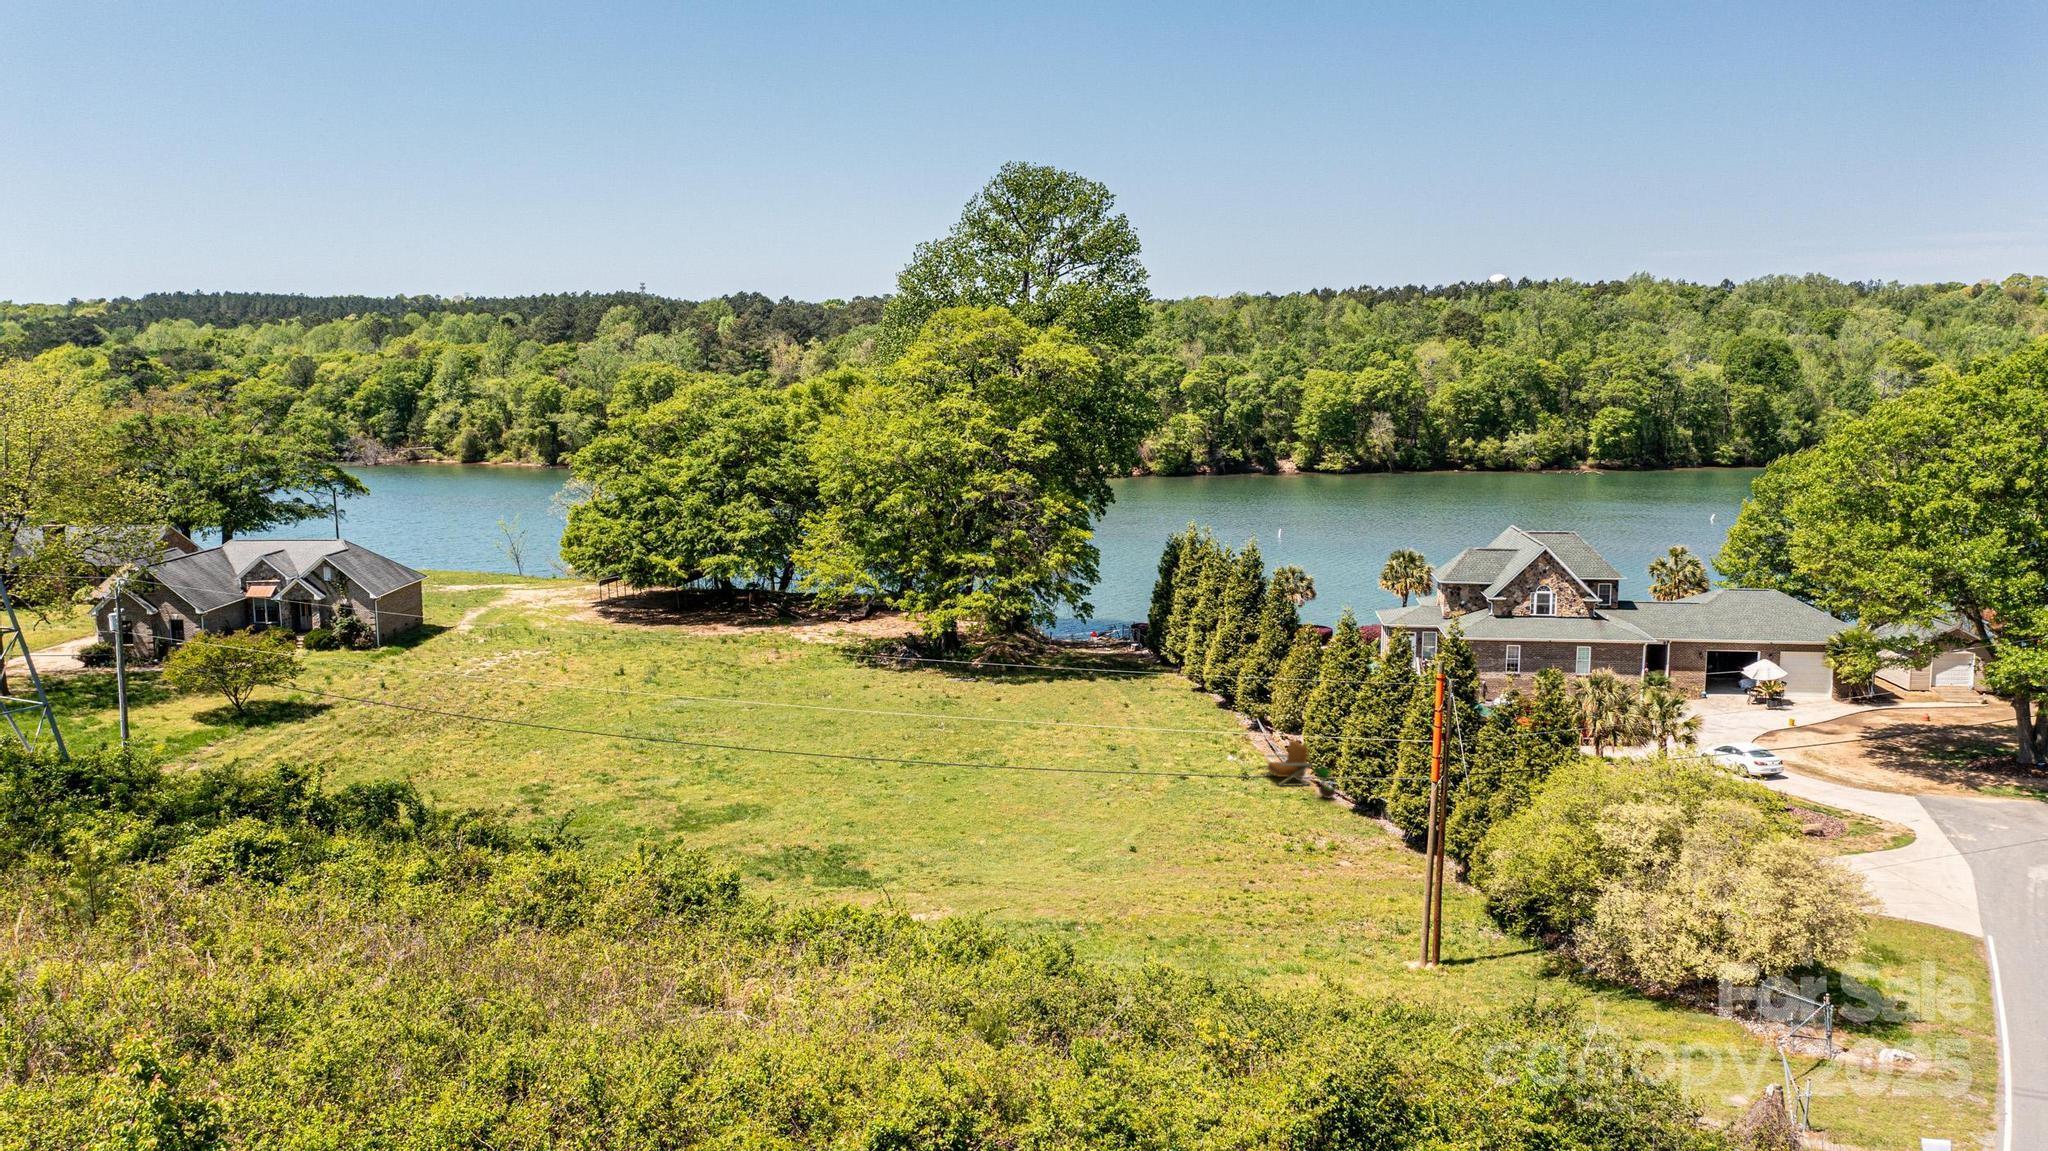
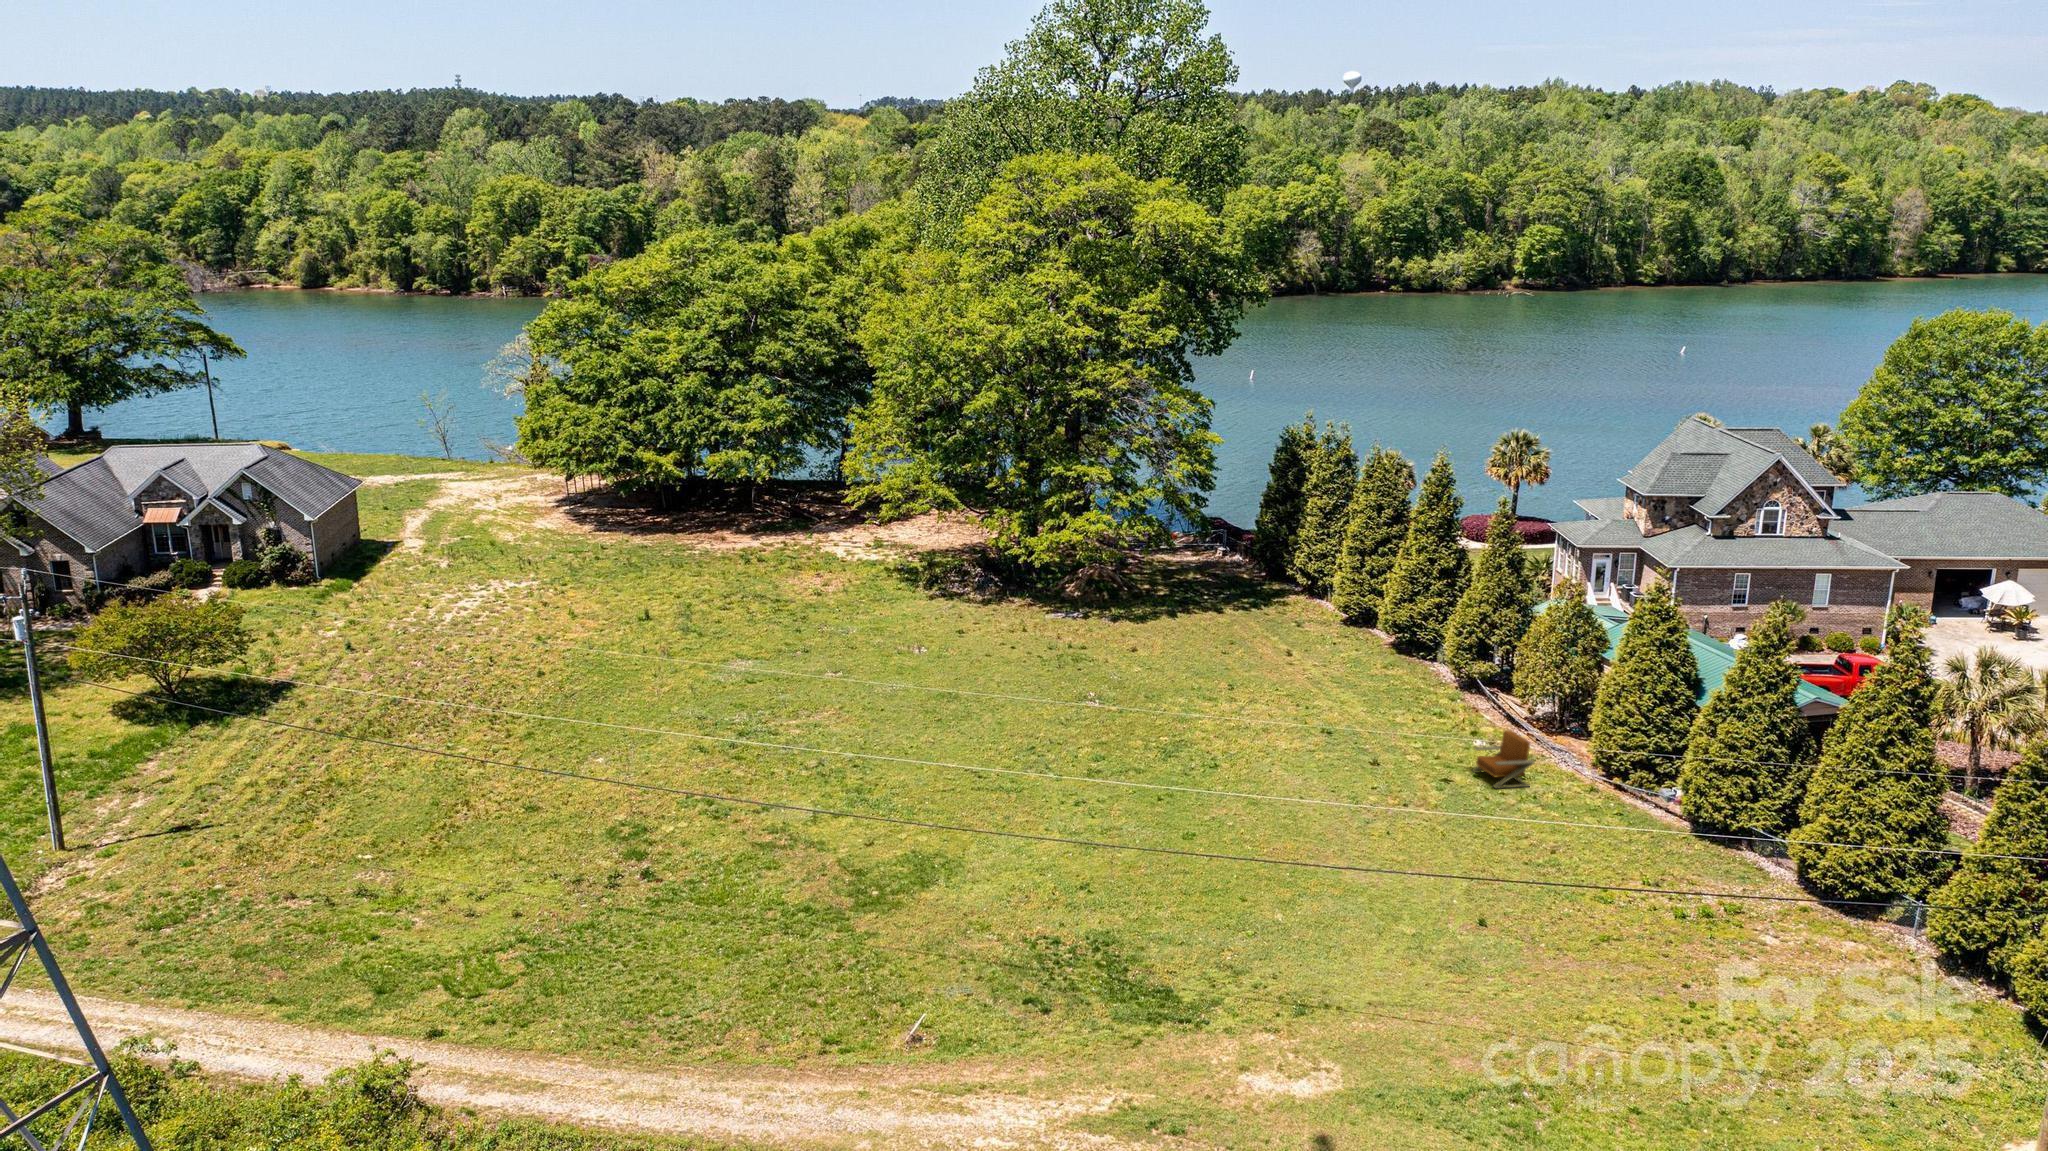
potted tree: present [1315,767,1335,798] -> none [1541,765,1569,807]

